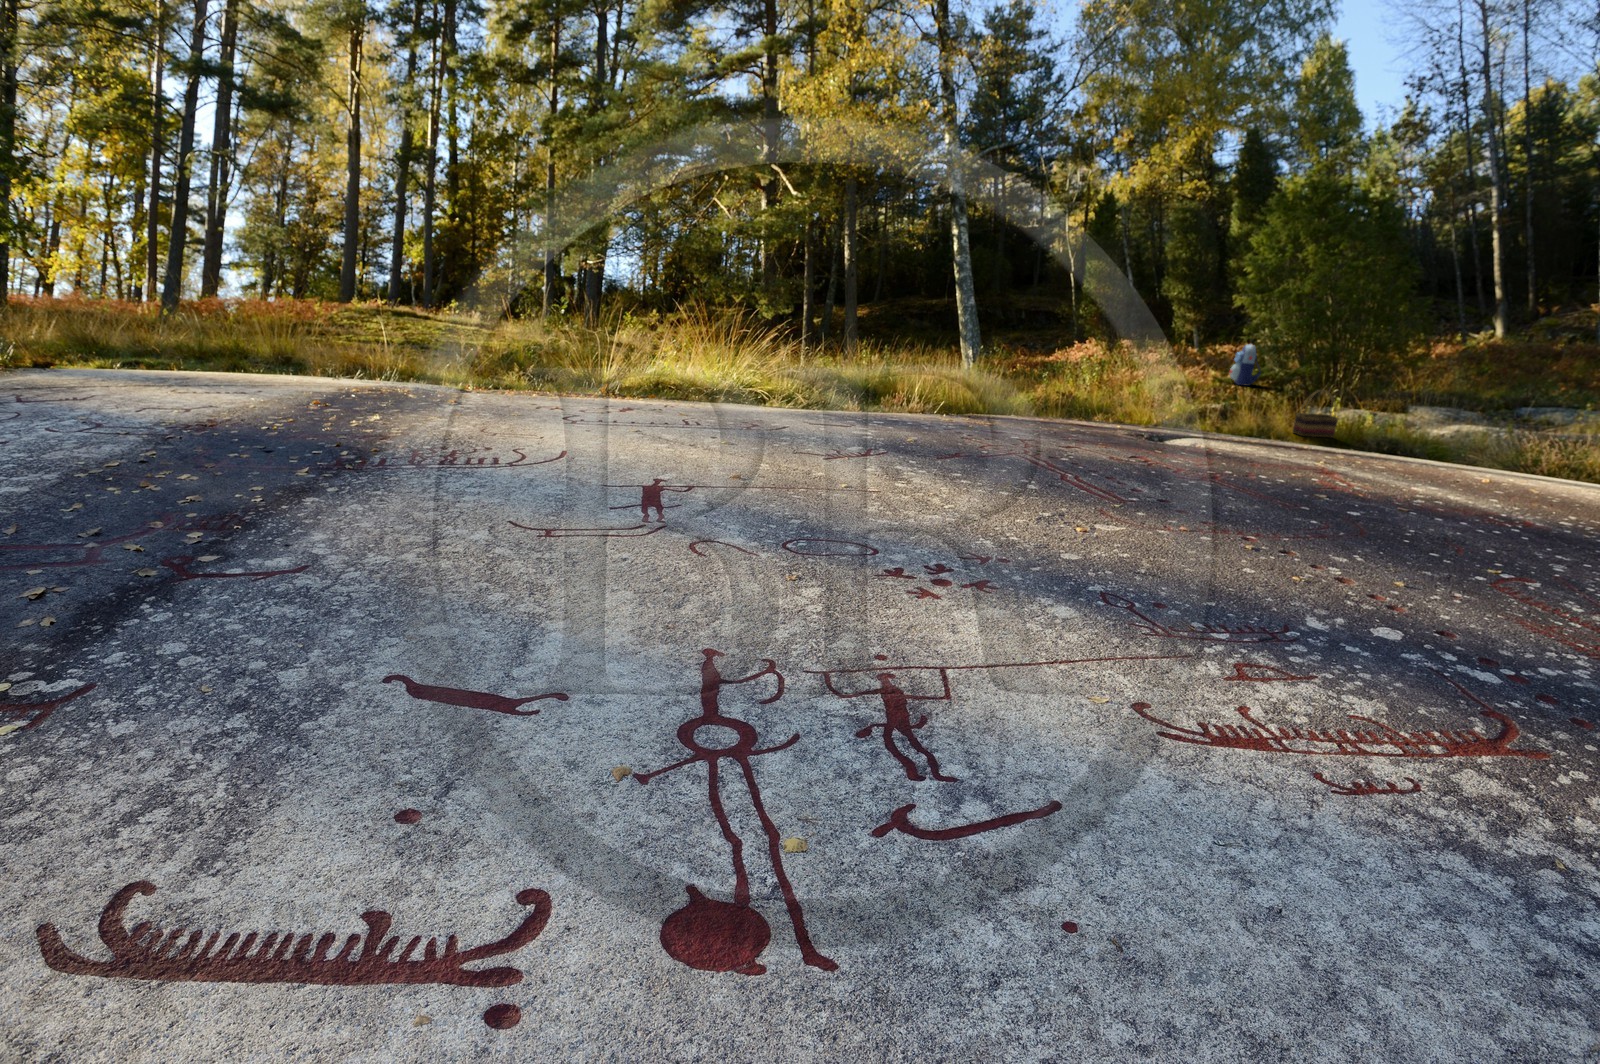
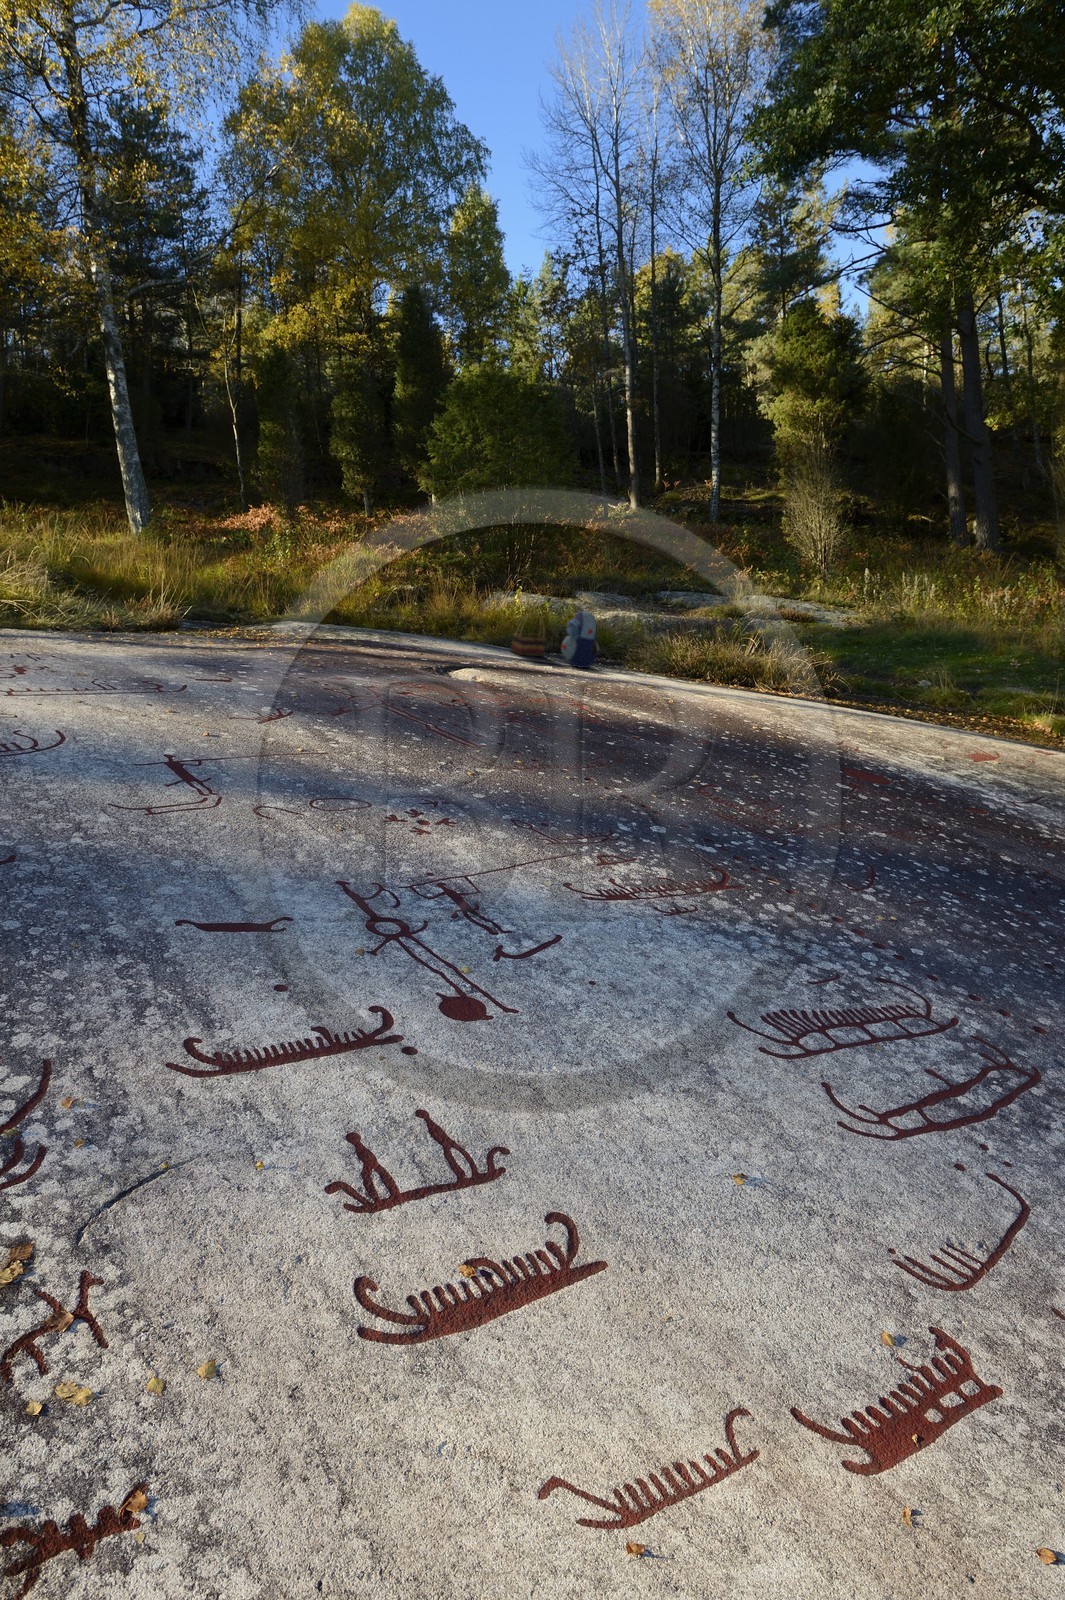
backpack: present [1230,345,1261,386] -> present [561,611,600,668]

